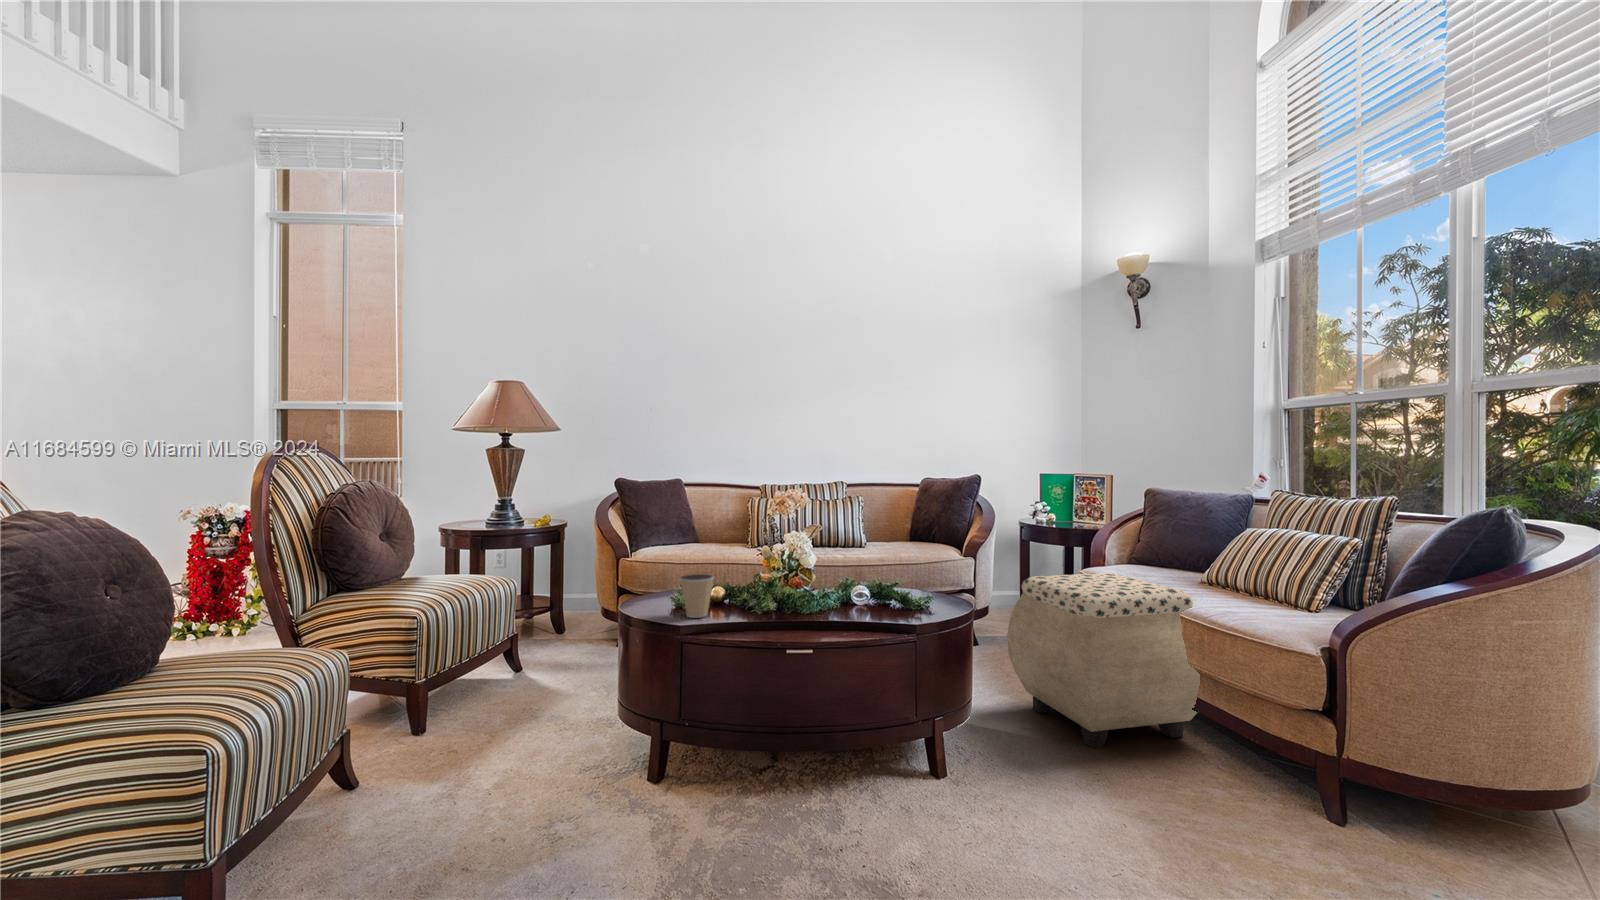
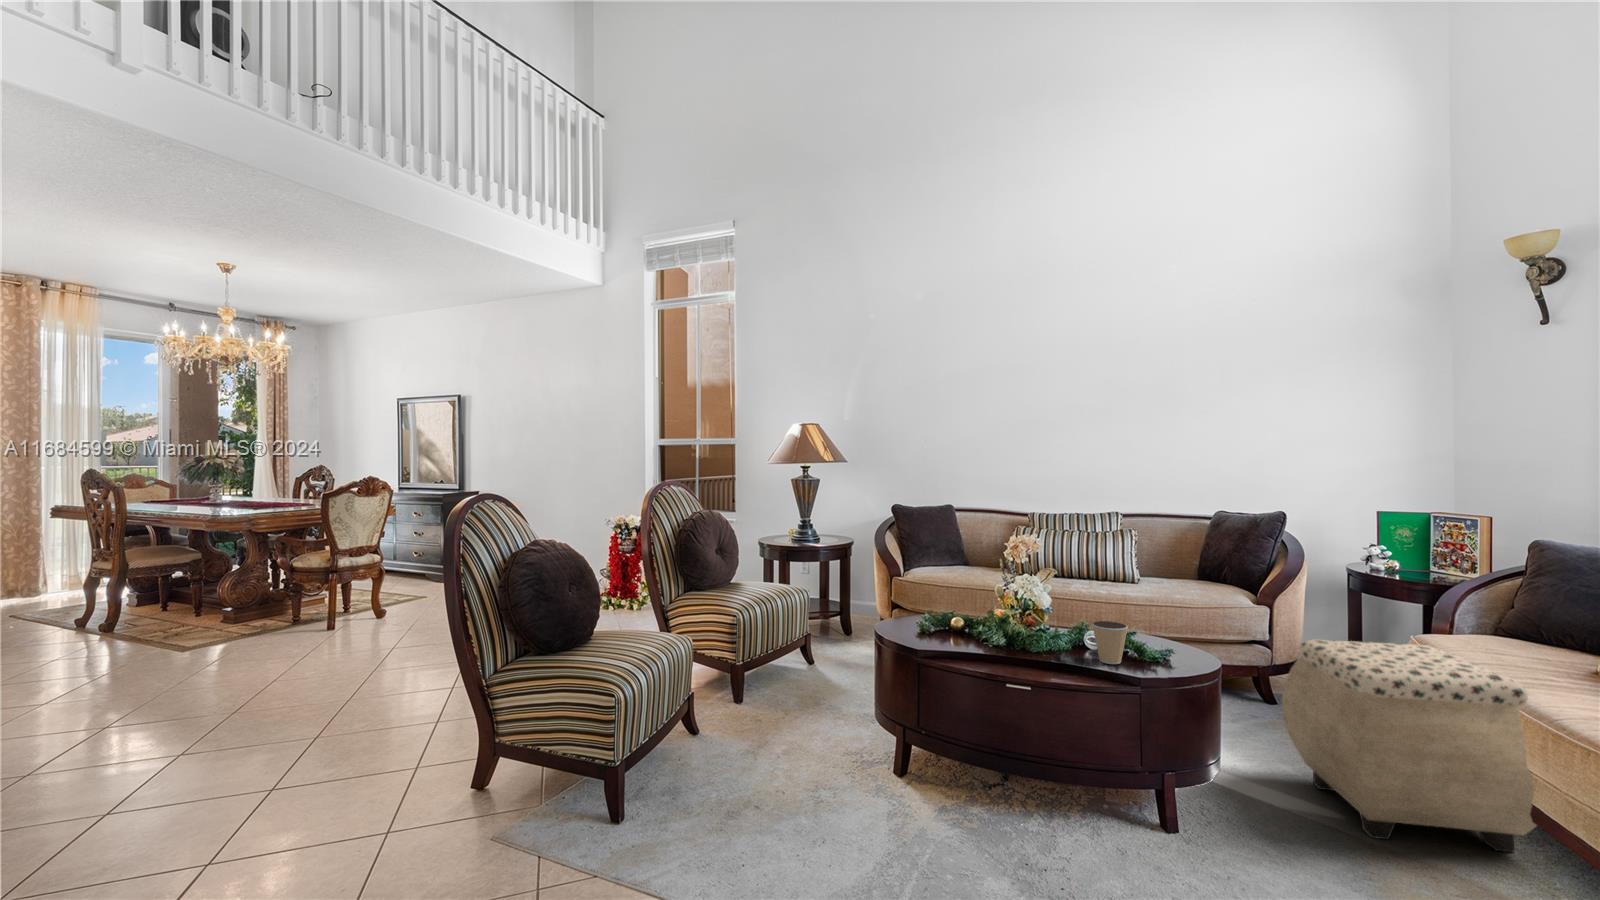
coffee cup: present [679,574,714,618] -> present [1092,621,1128,664]

